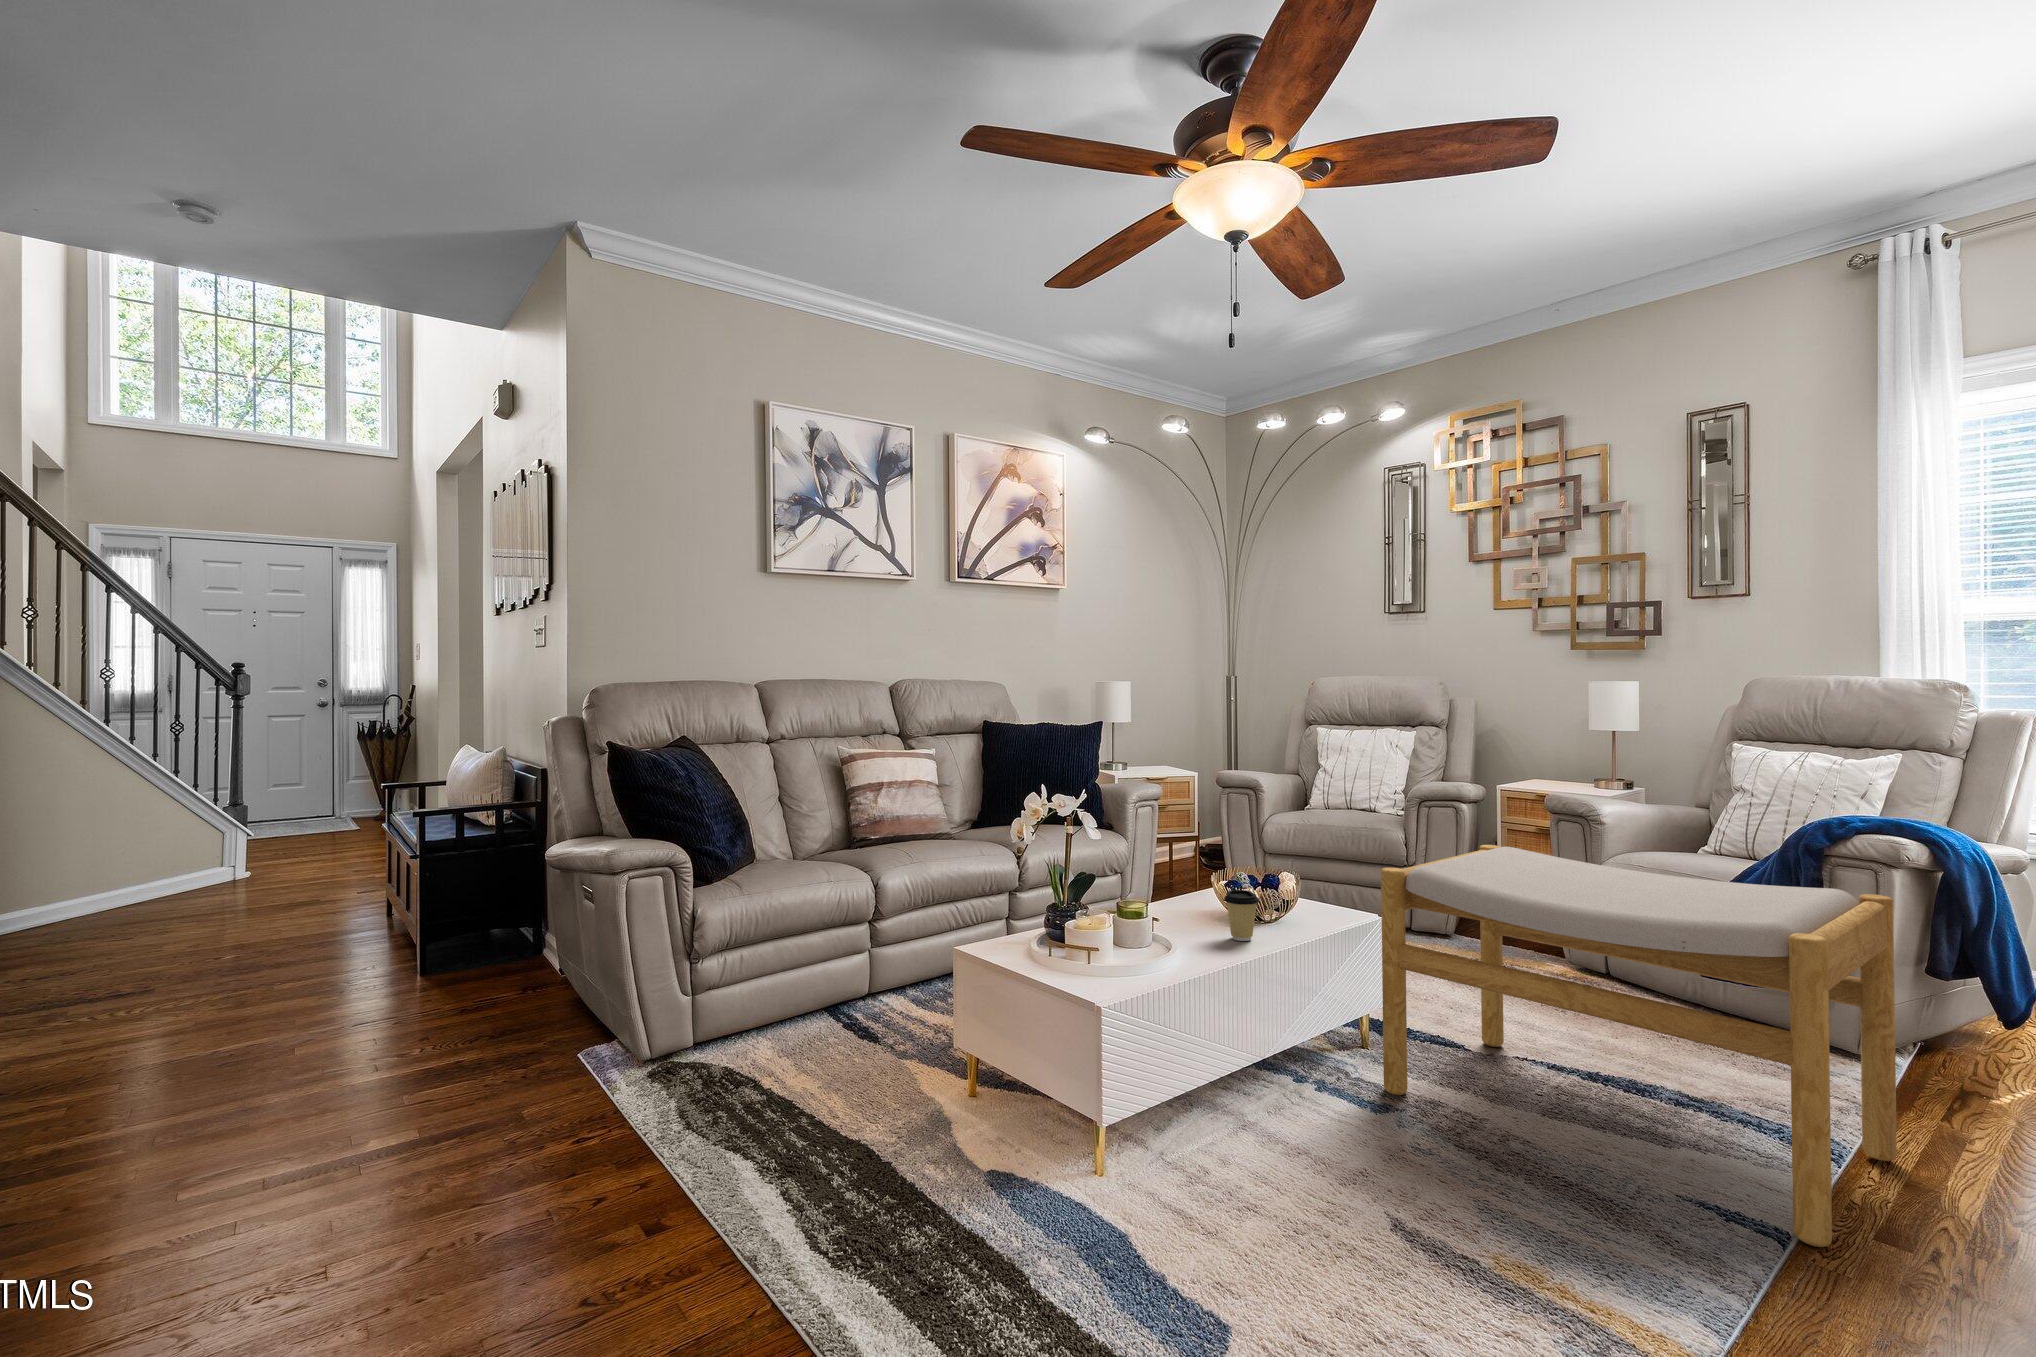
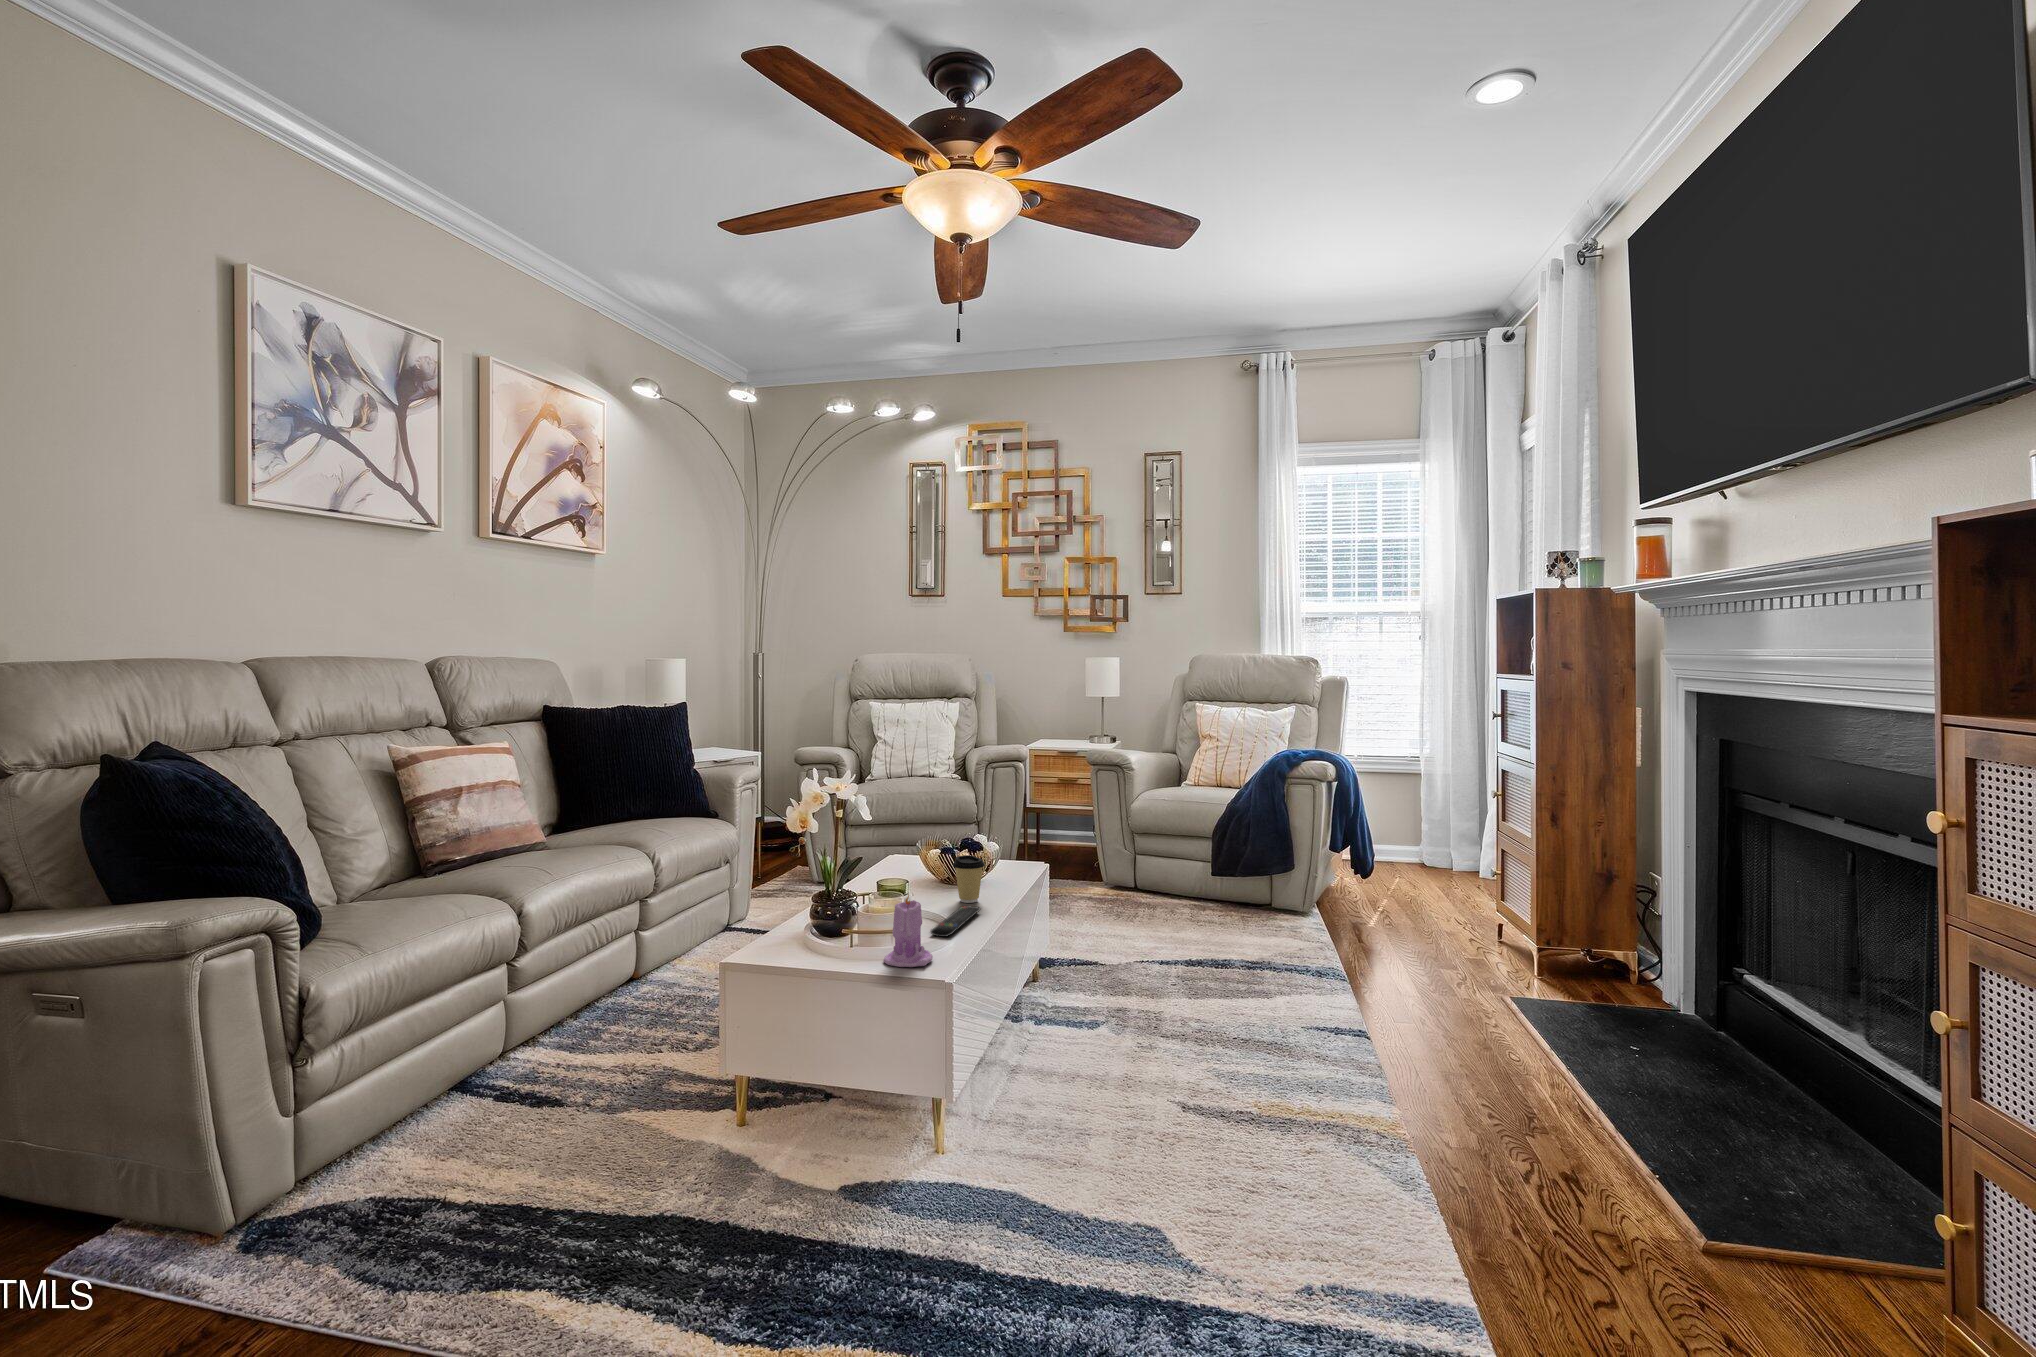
footstool: present [1381,845,1897,1247] -> none [1076,794,1399,1041]
candle: none [1073,912,1122,986] -> present [883,894,933,967]
remote control: none [1152,941,1235,966] -> present [930,906,980,937]

